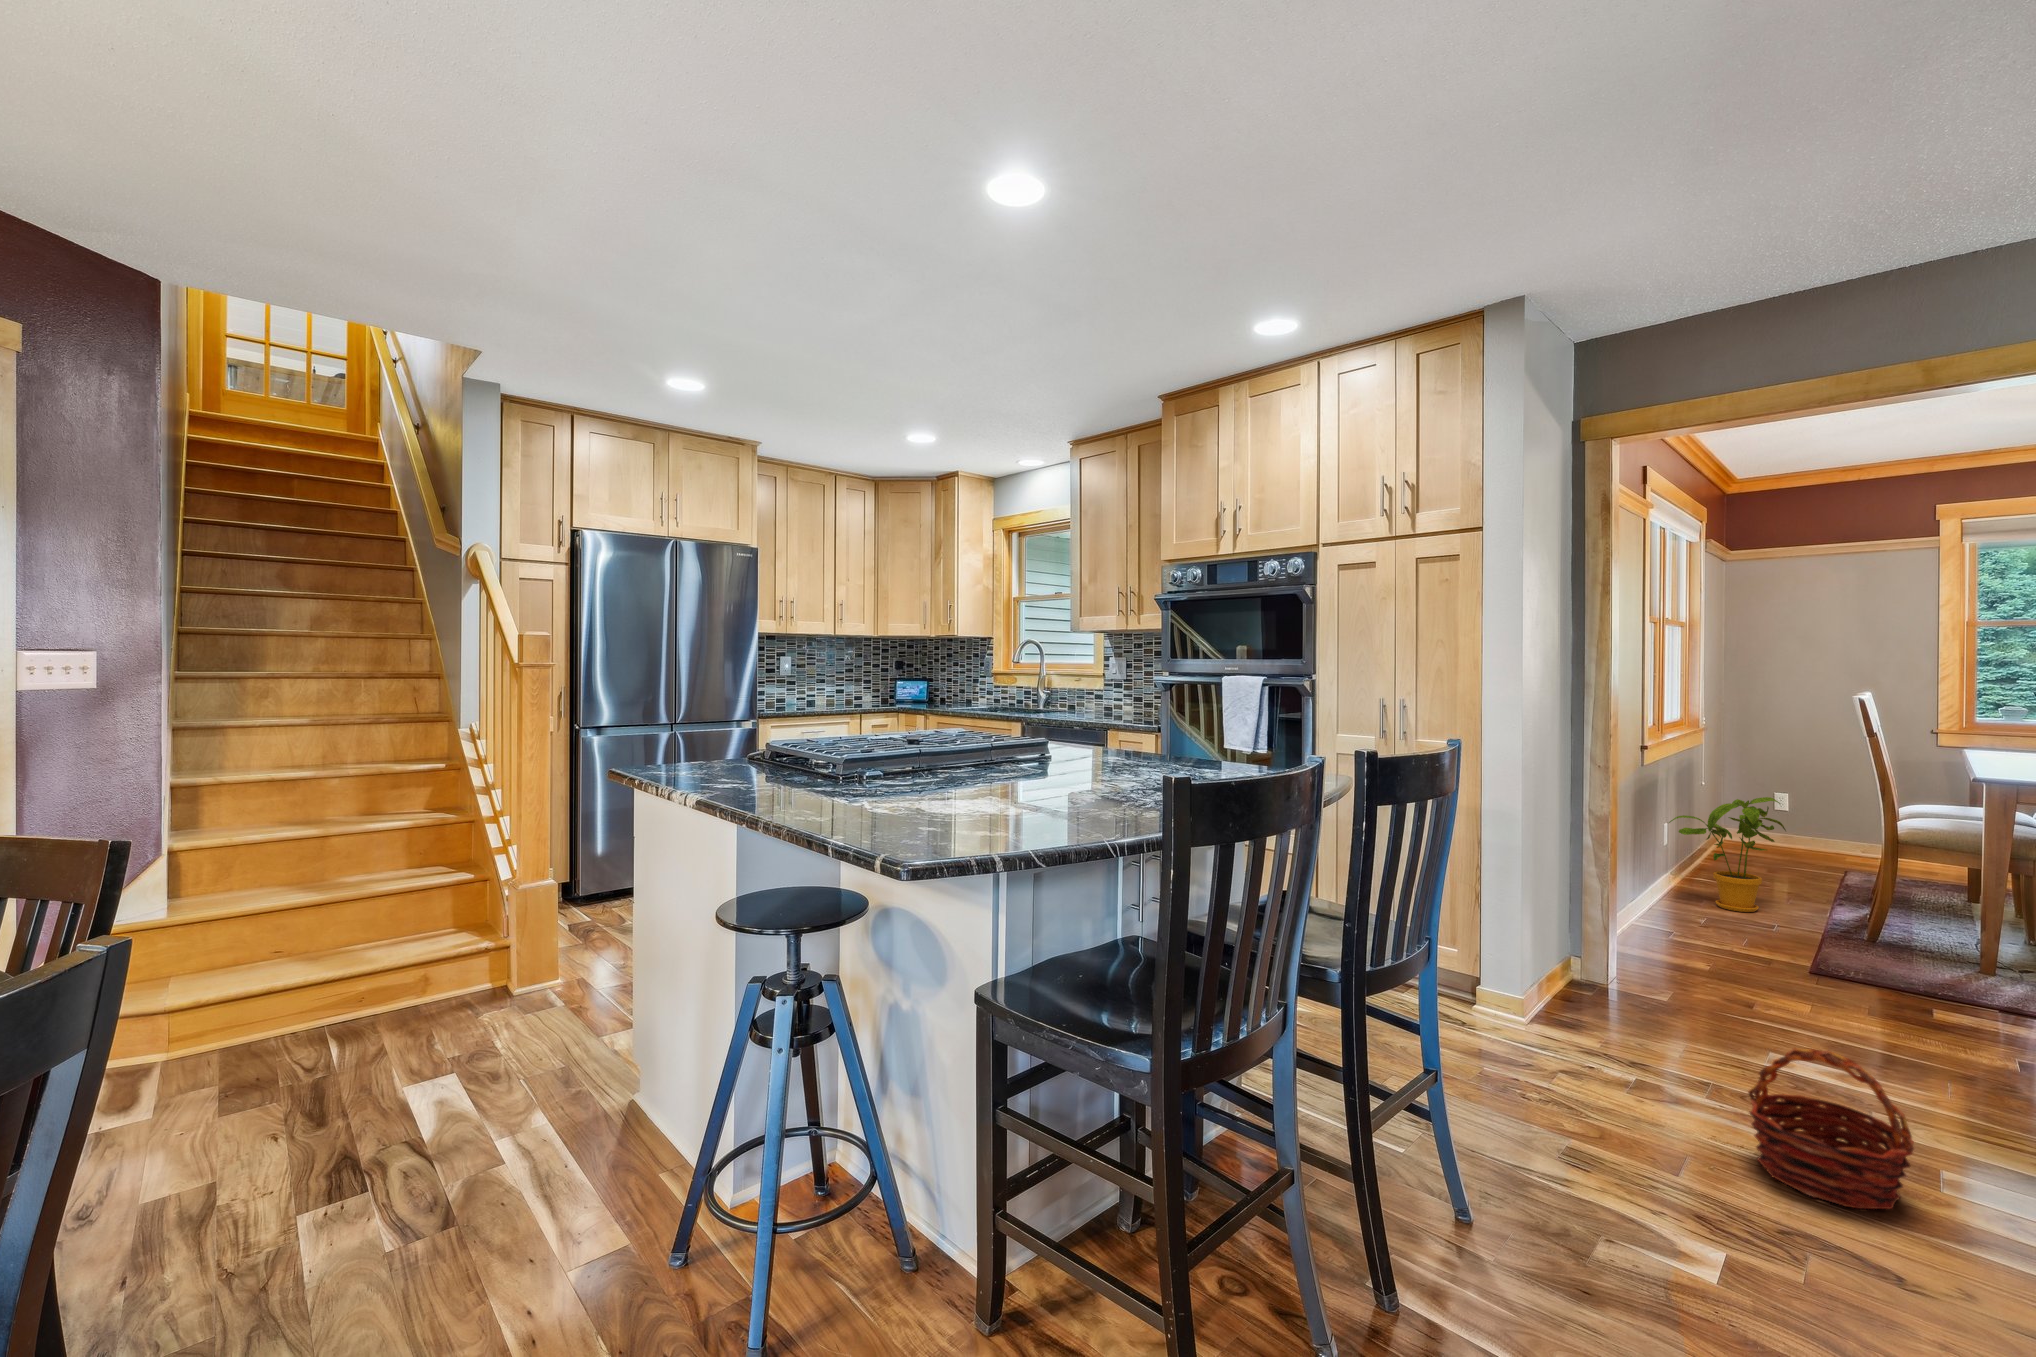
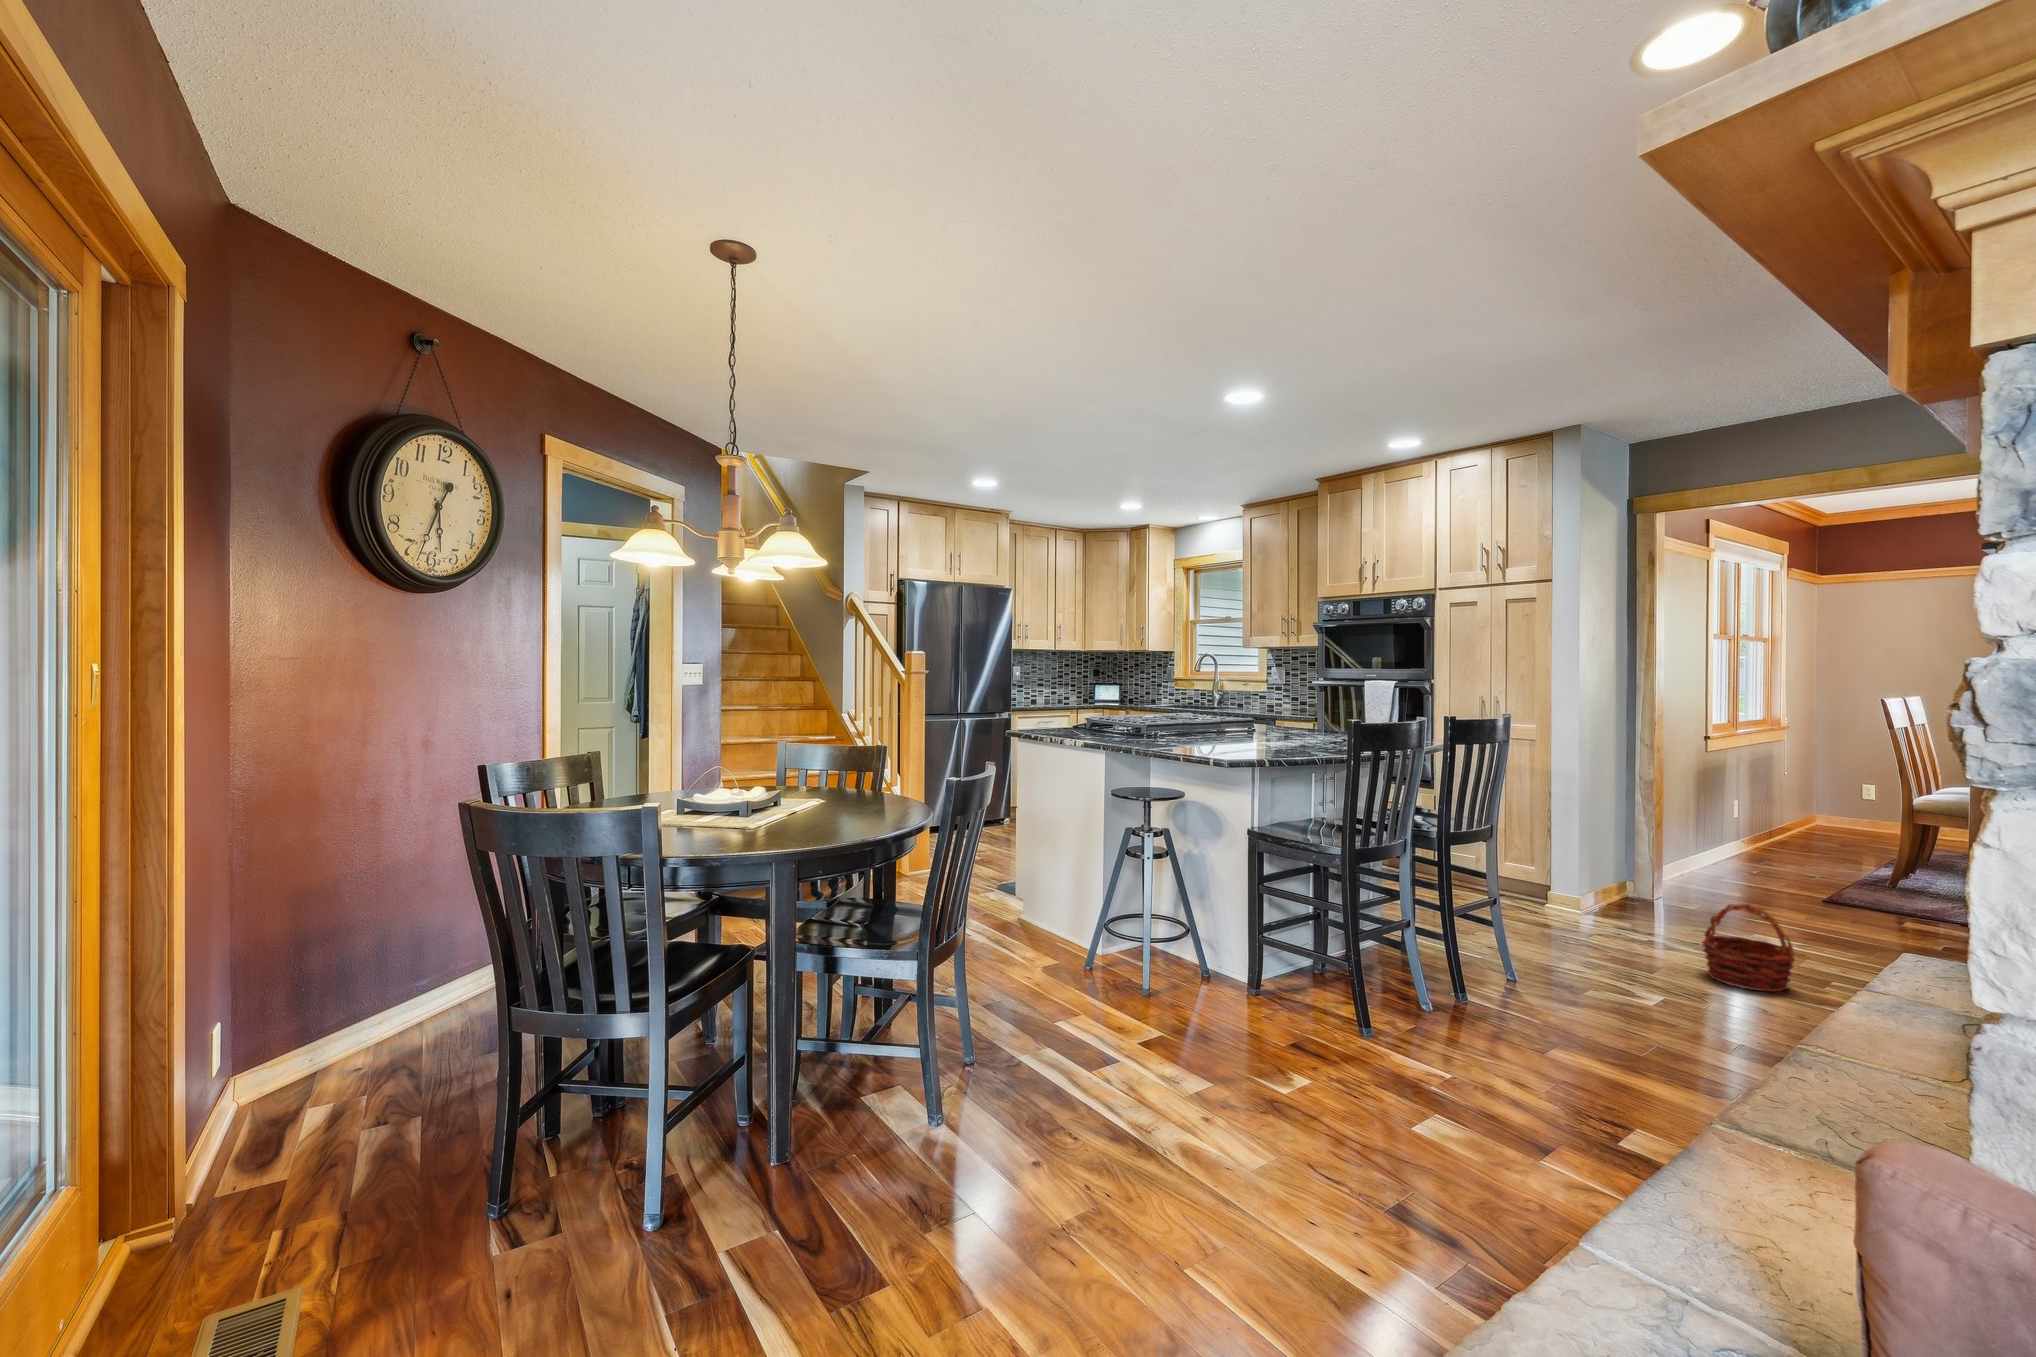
house plant: present [1669,797,1786,912] -> none [1735,778,1834,869]

